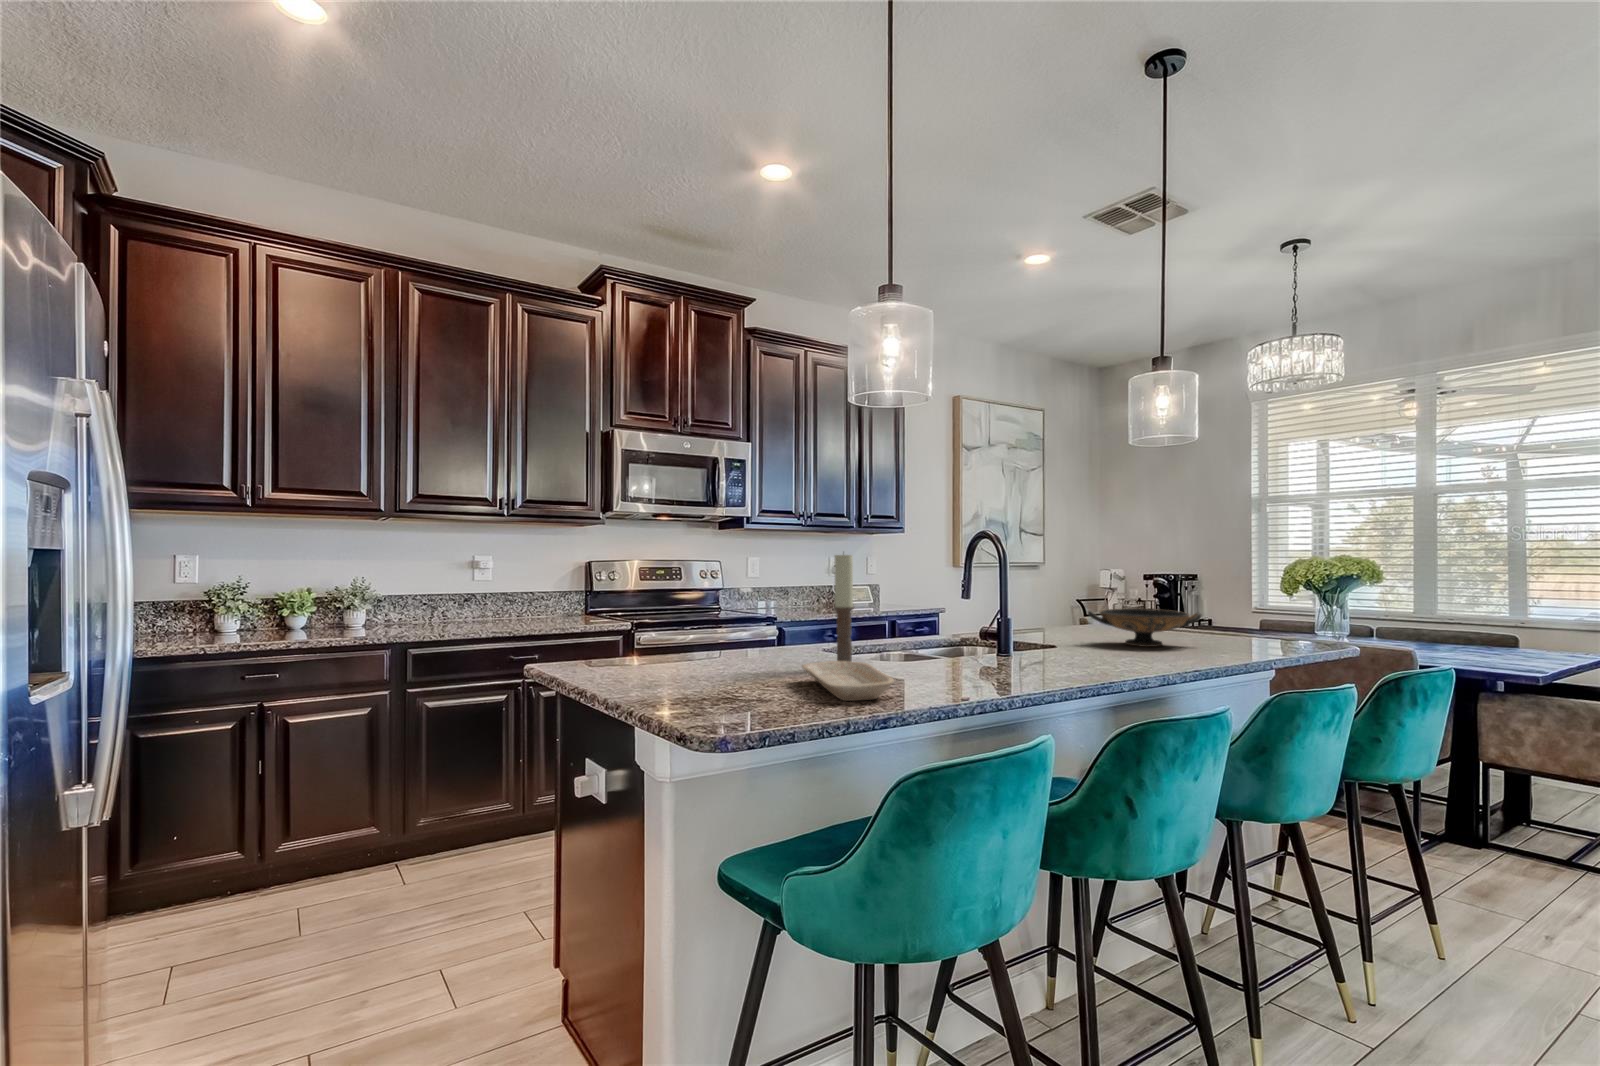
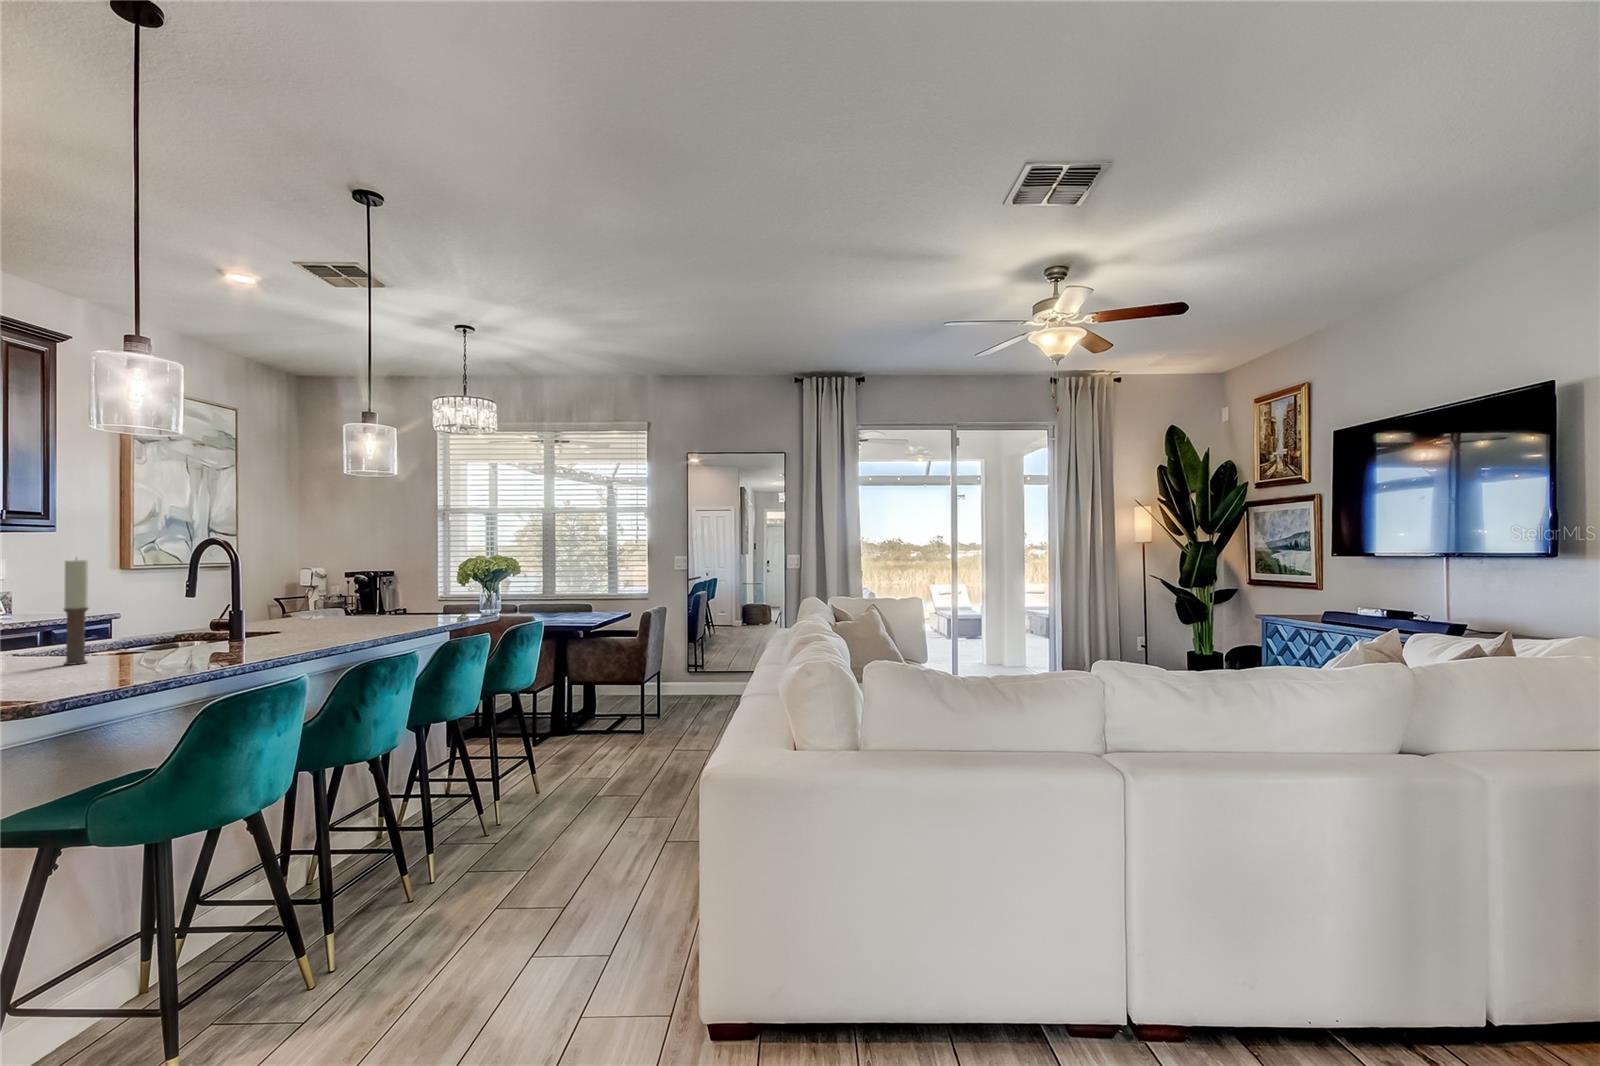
decorative bowl: present [1088,609,1201,647] -> none [308,597,399,626]
tray: present [802,661,894,701] -> none [46,651,169,677]

